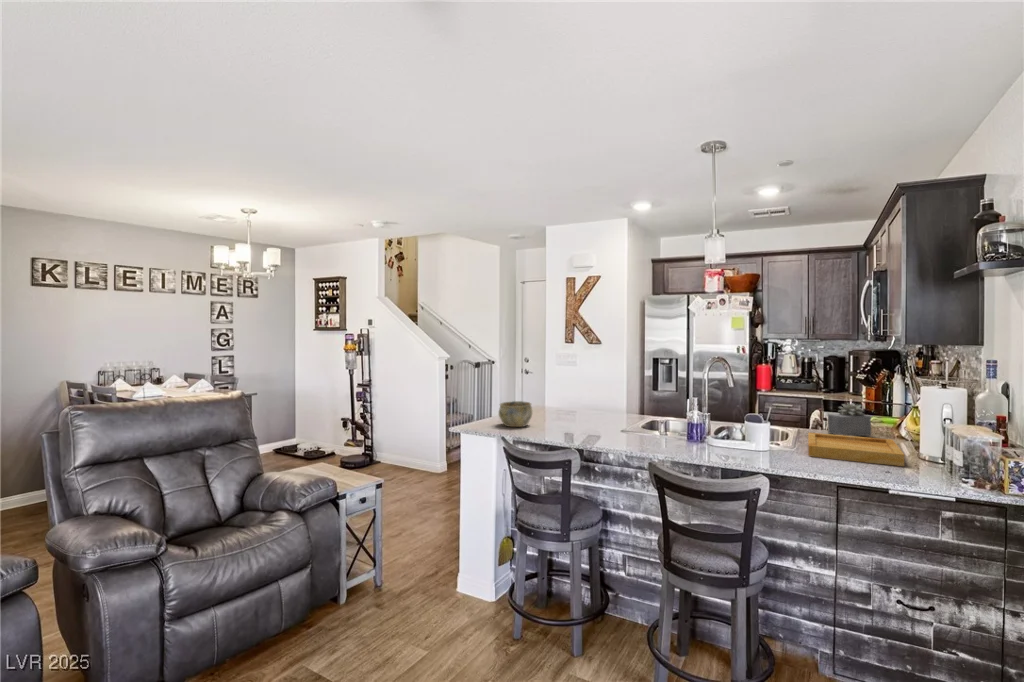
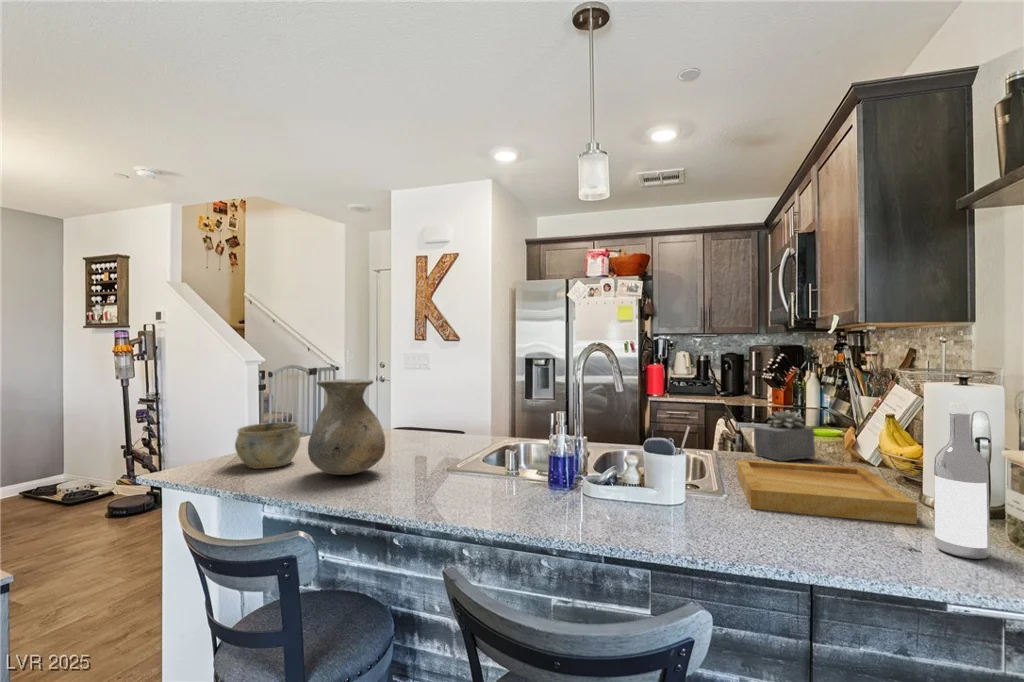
vase: none [545,377,588,432] -> present [308,379,385,475]
wine bottle: none [902,400,929,478] -> present [934,402,990,559]

